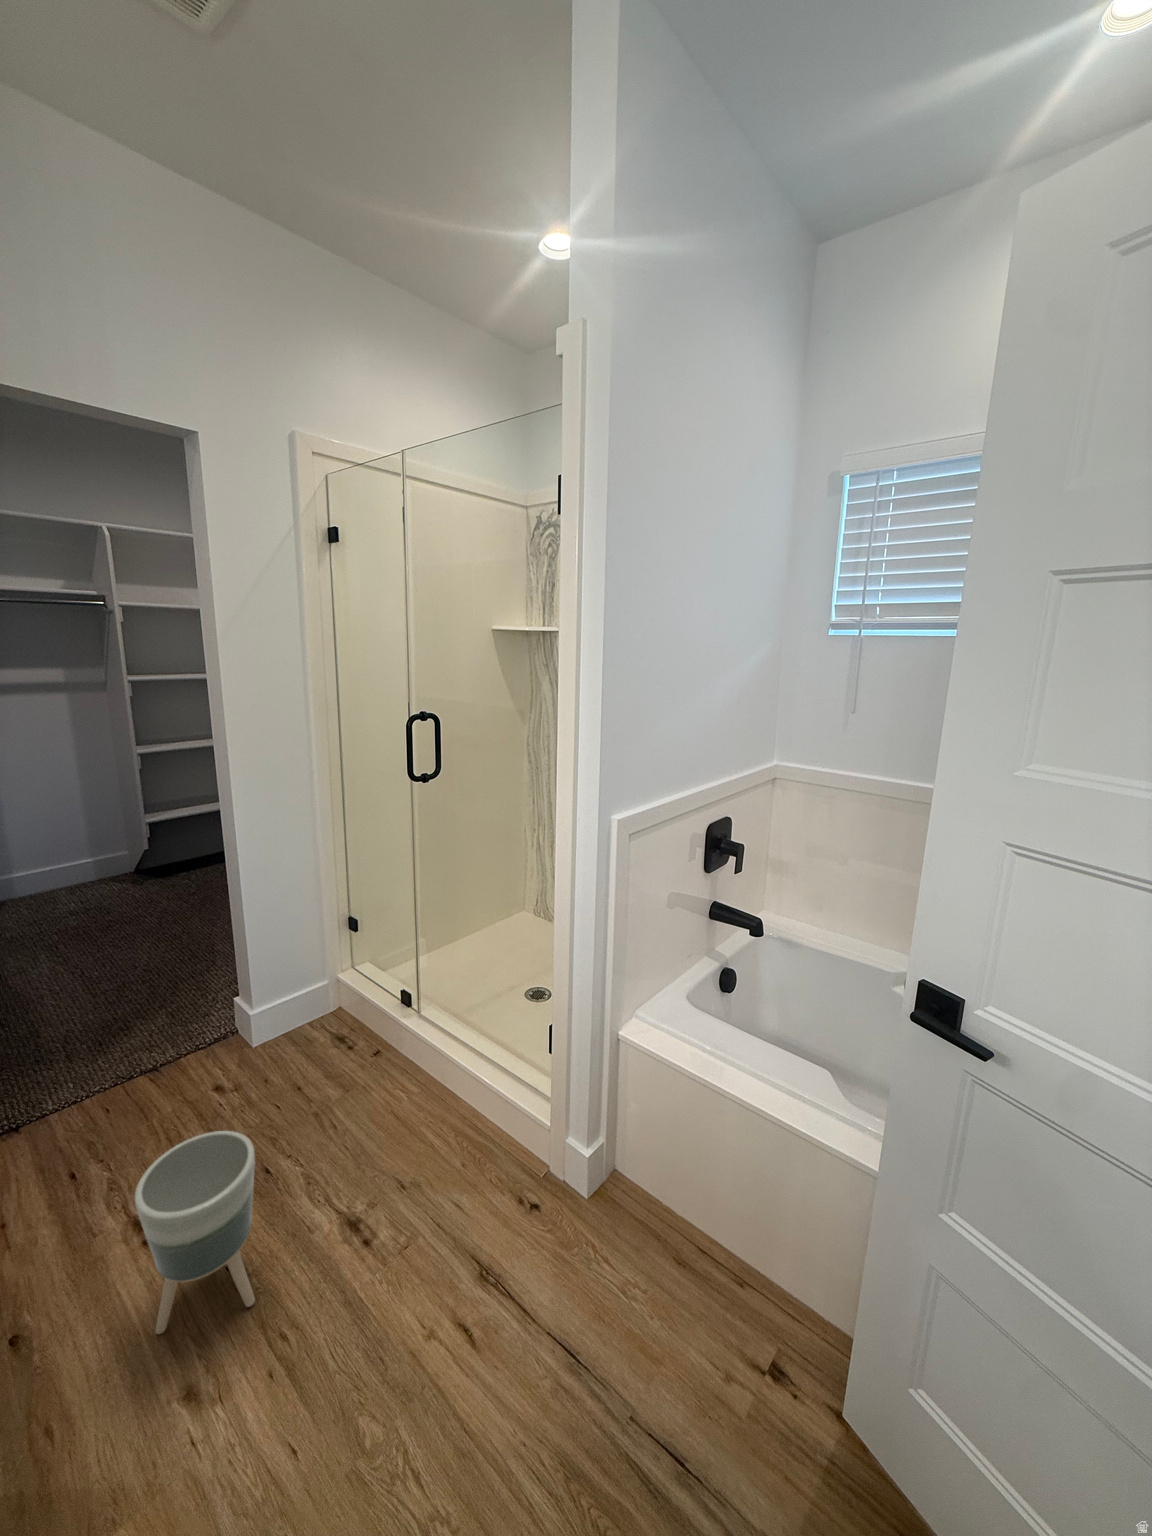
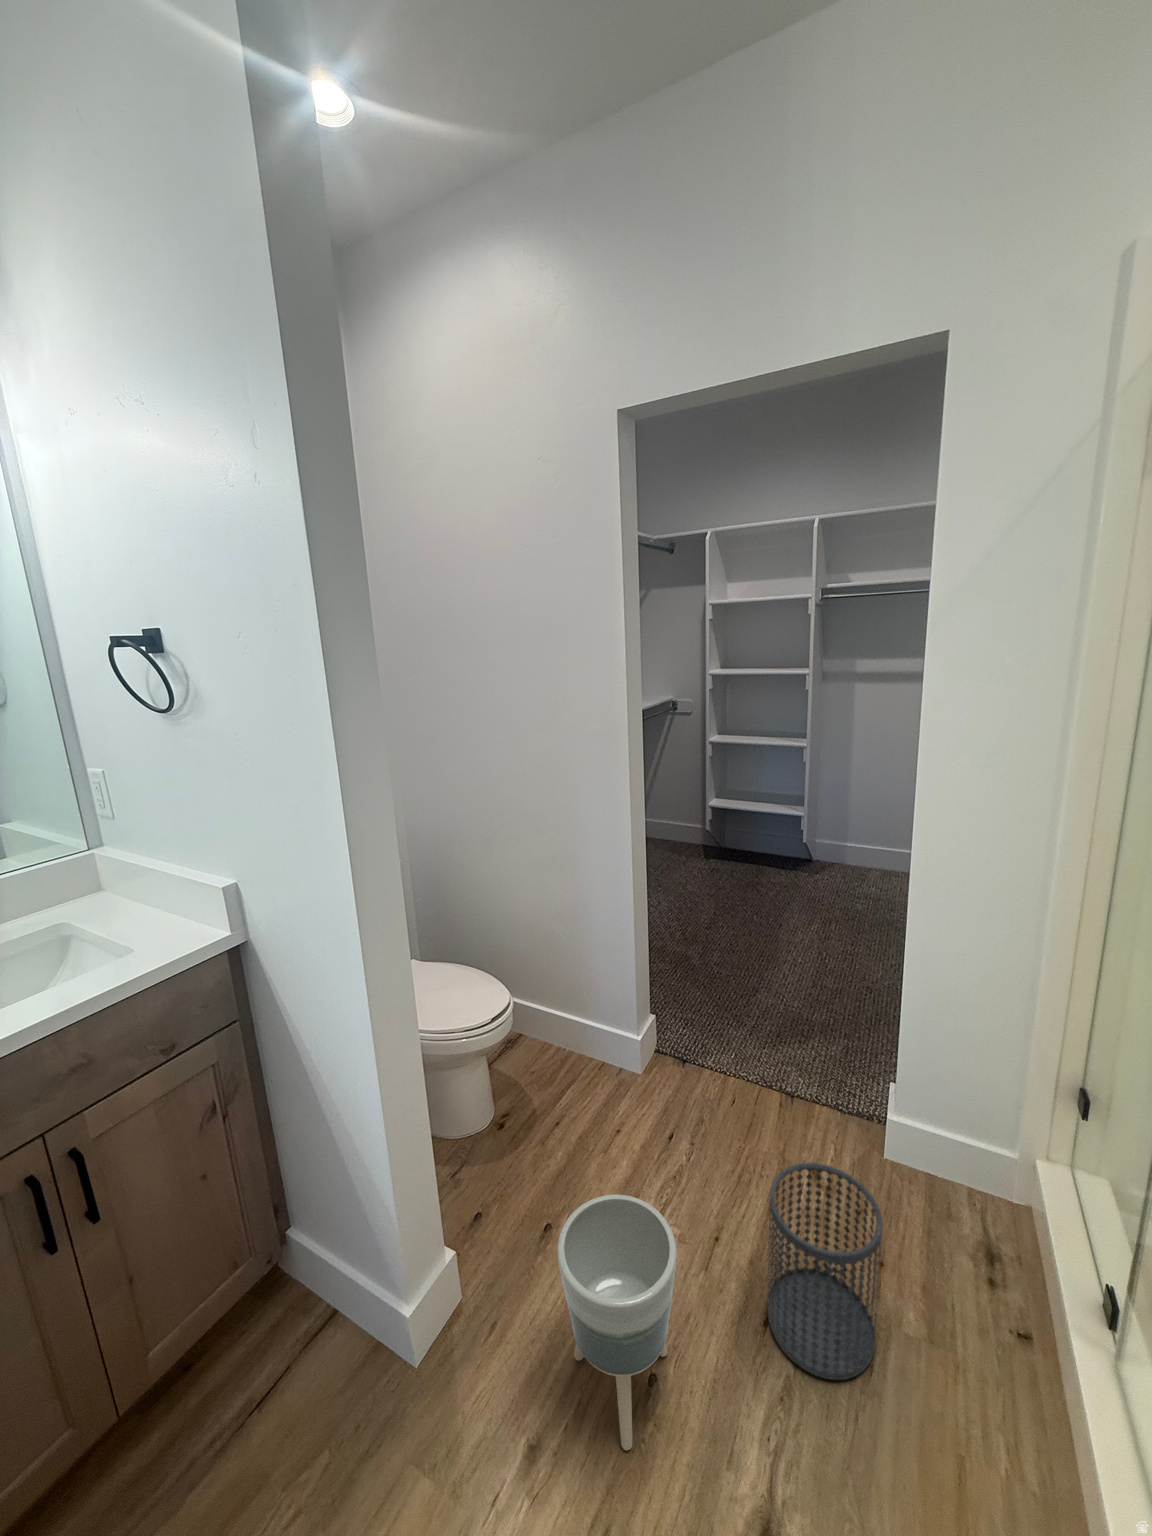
wastebasket: none [248,1027,334,1168] -> present [767,1163,883,1380]

